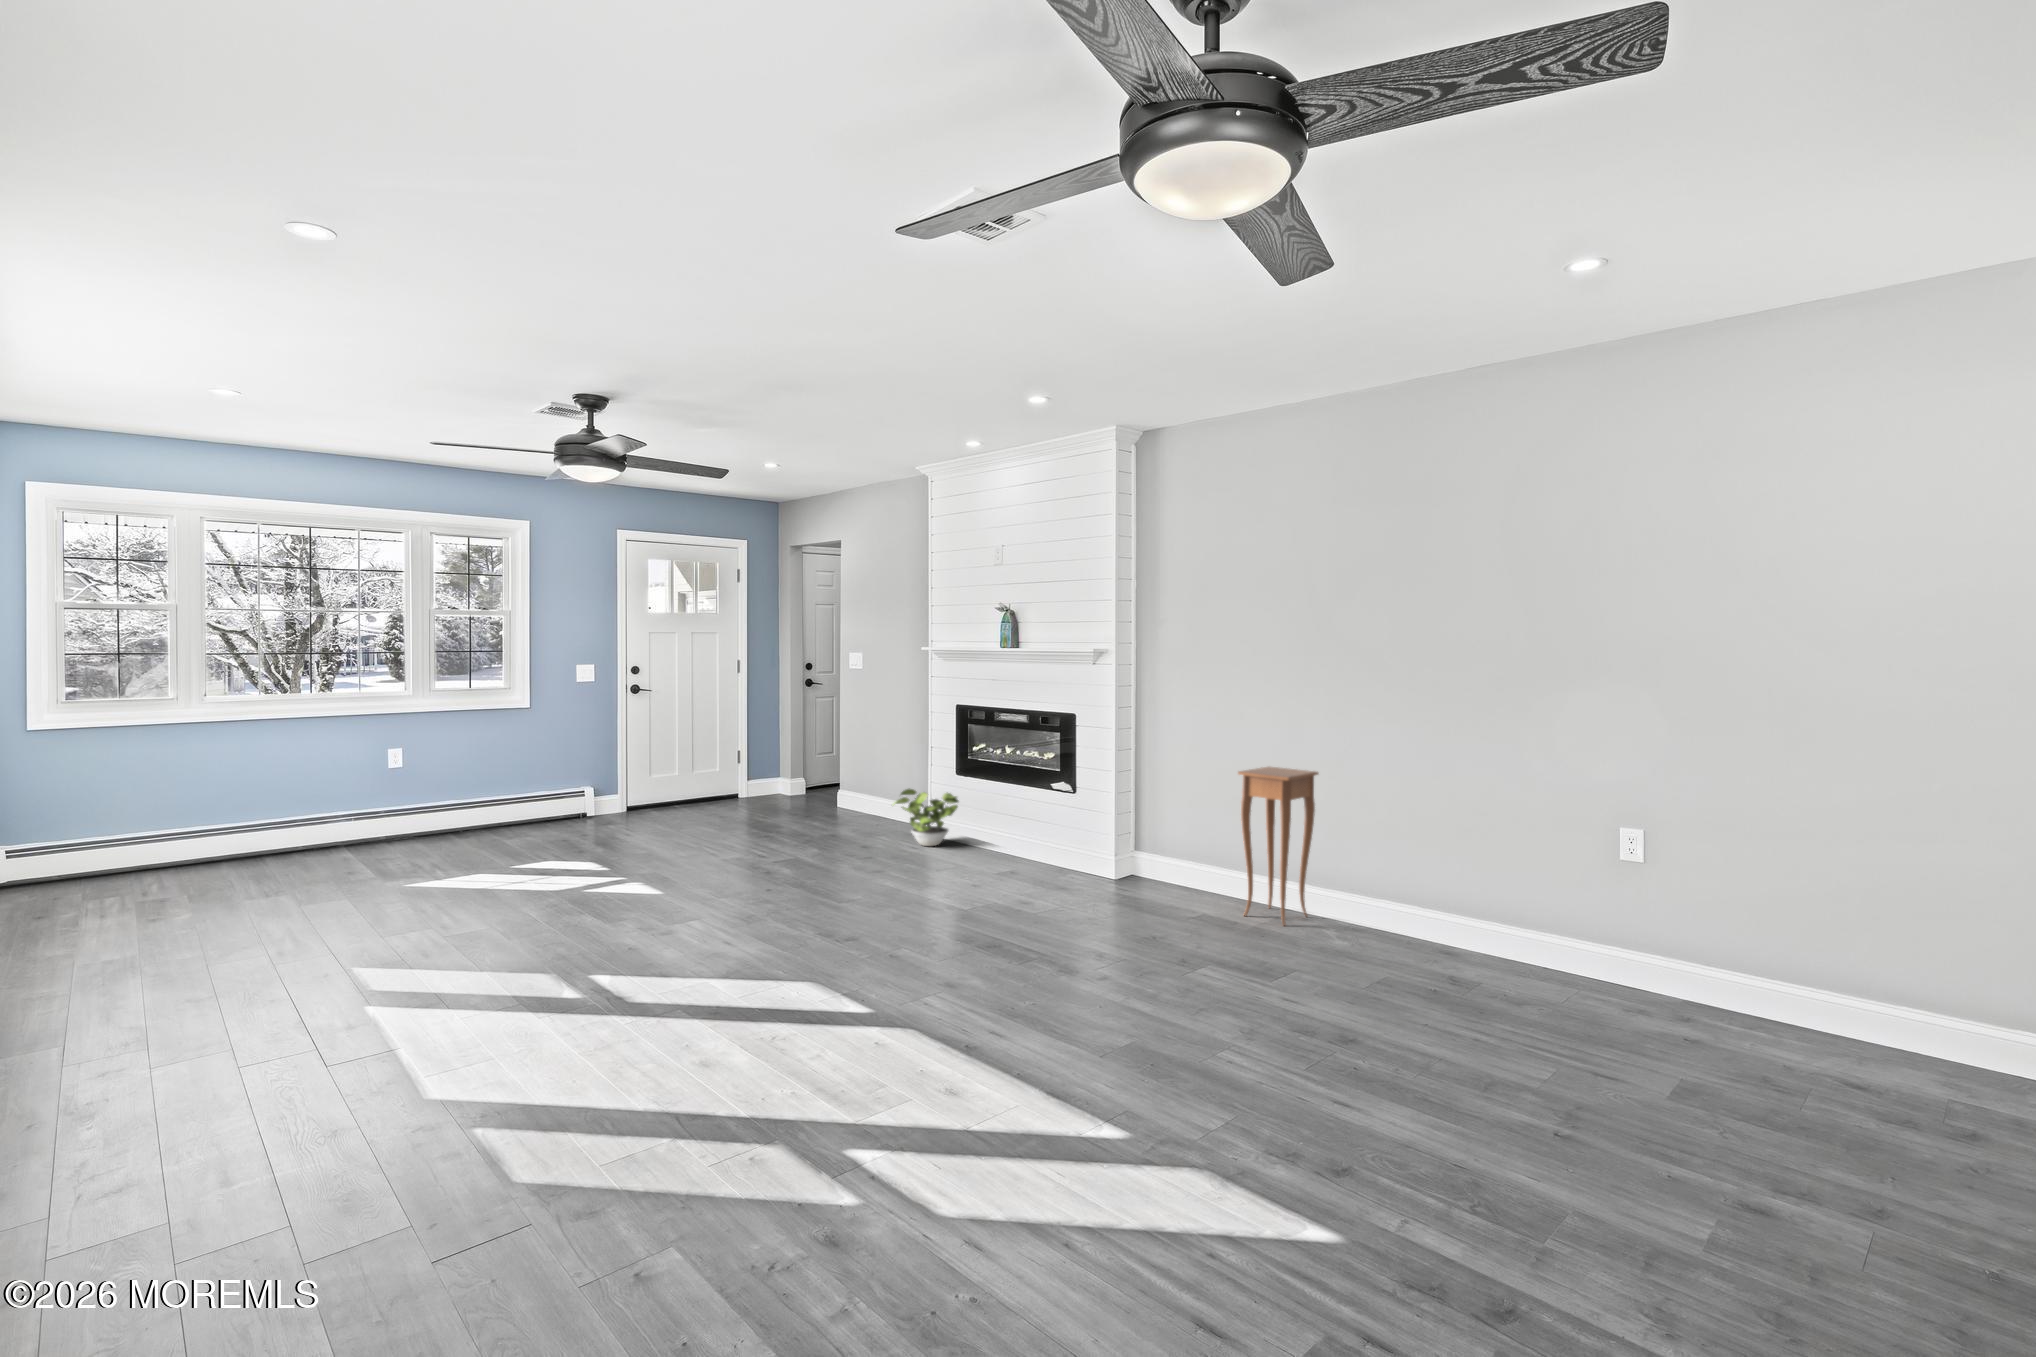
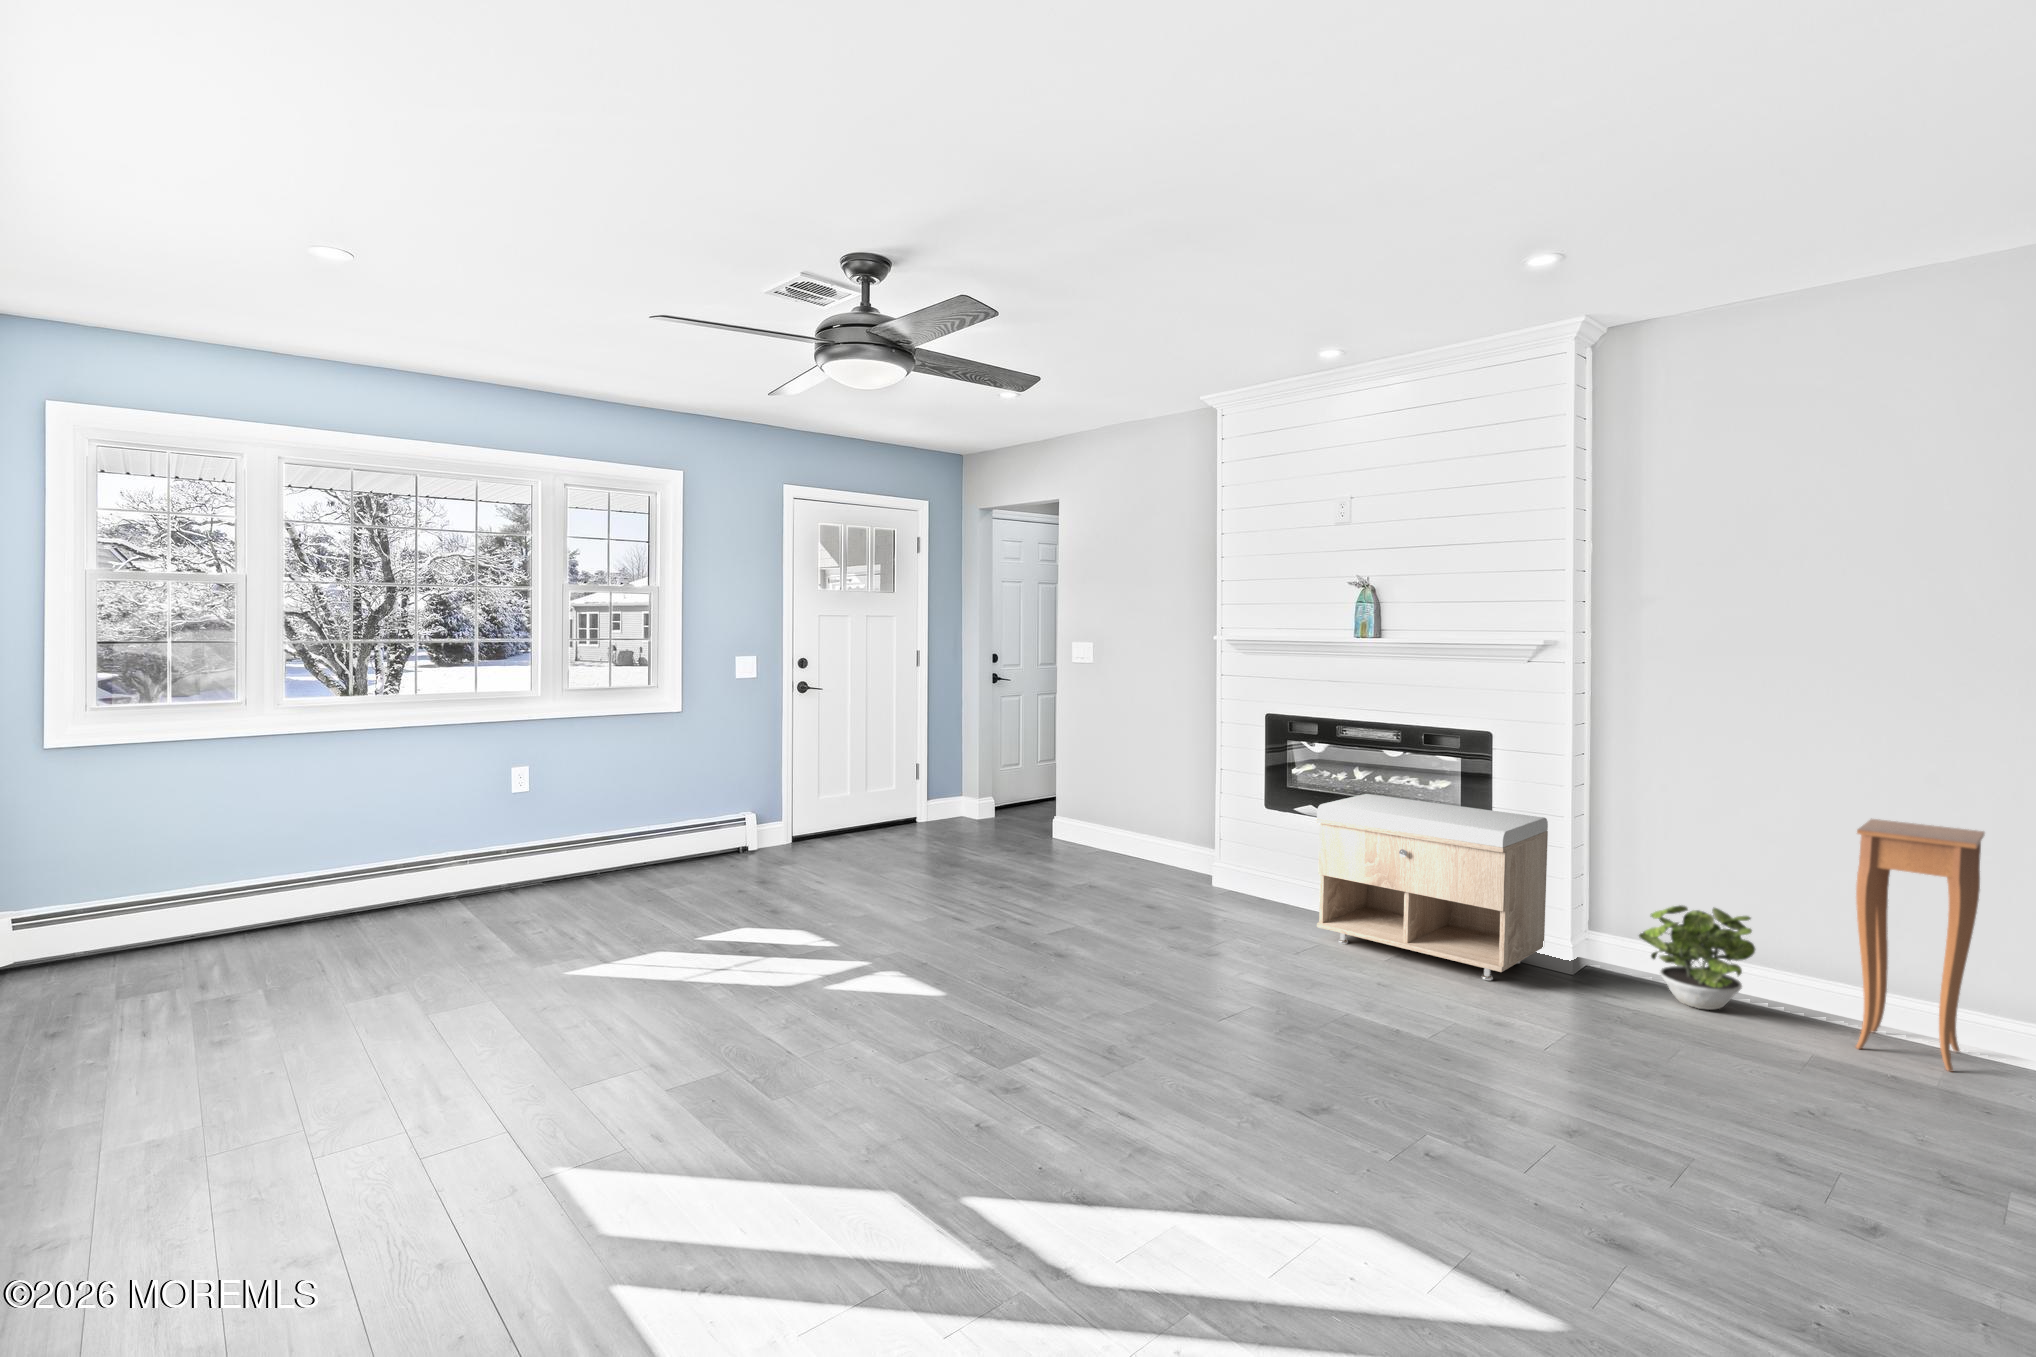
storage bench: none [956,761,1104,885] -> present [1316,794,1548,980]
potted plant: present [894,789,958,846] -> present [1639,905,1755,1009]

